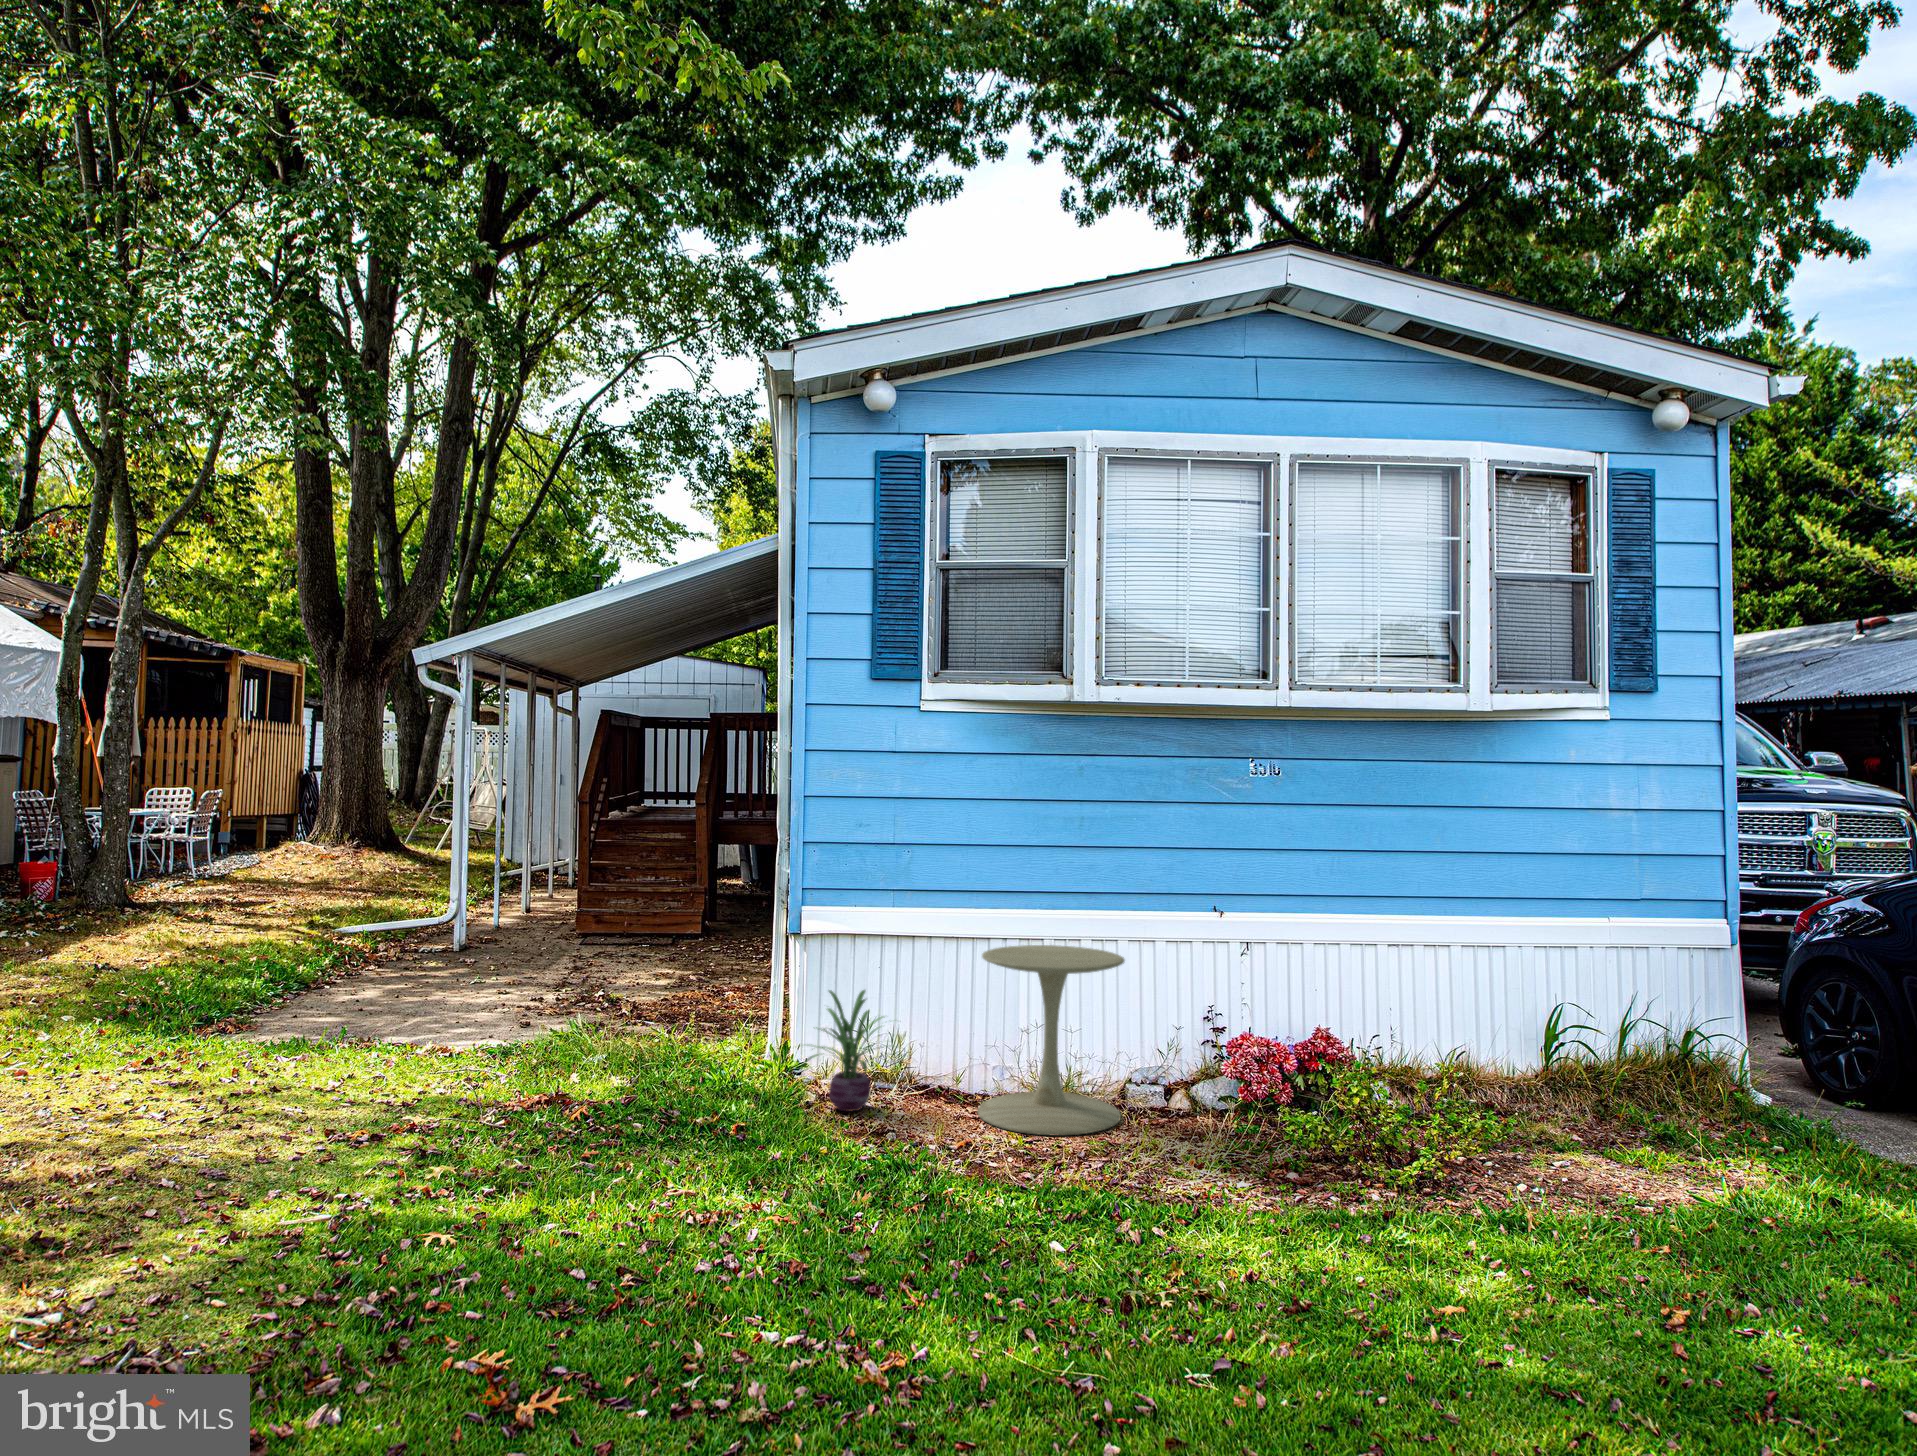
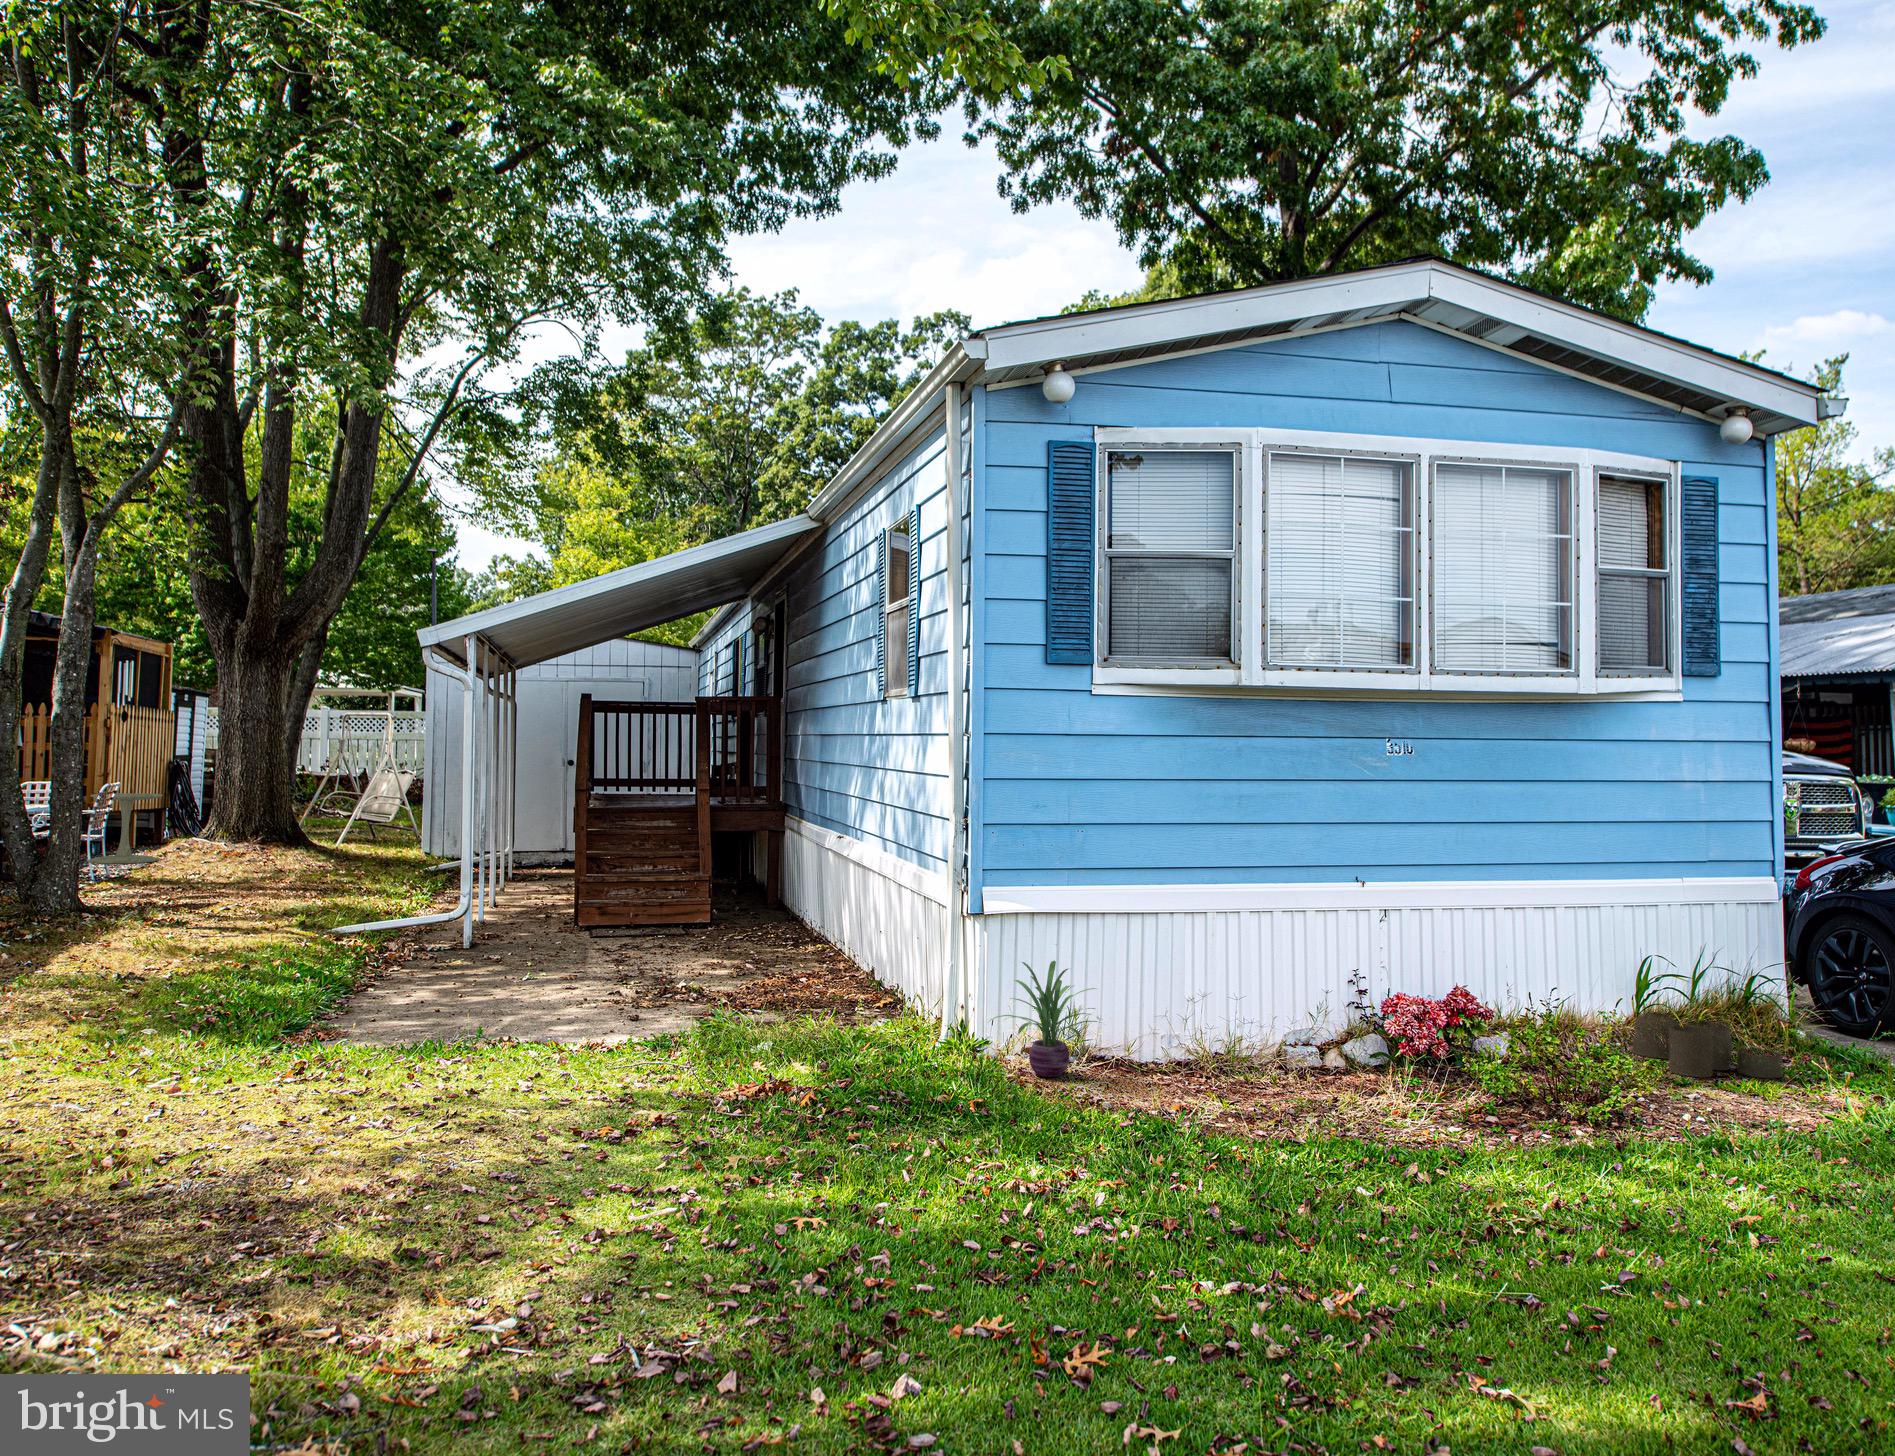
pedestal table: present [977,945,1125,1135] -> present [87,793,163,864]
woven basket: none [1534,1062,1689,1149] -> present [1632,1010,1783,1079]

